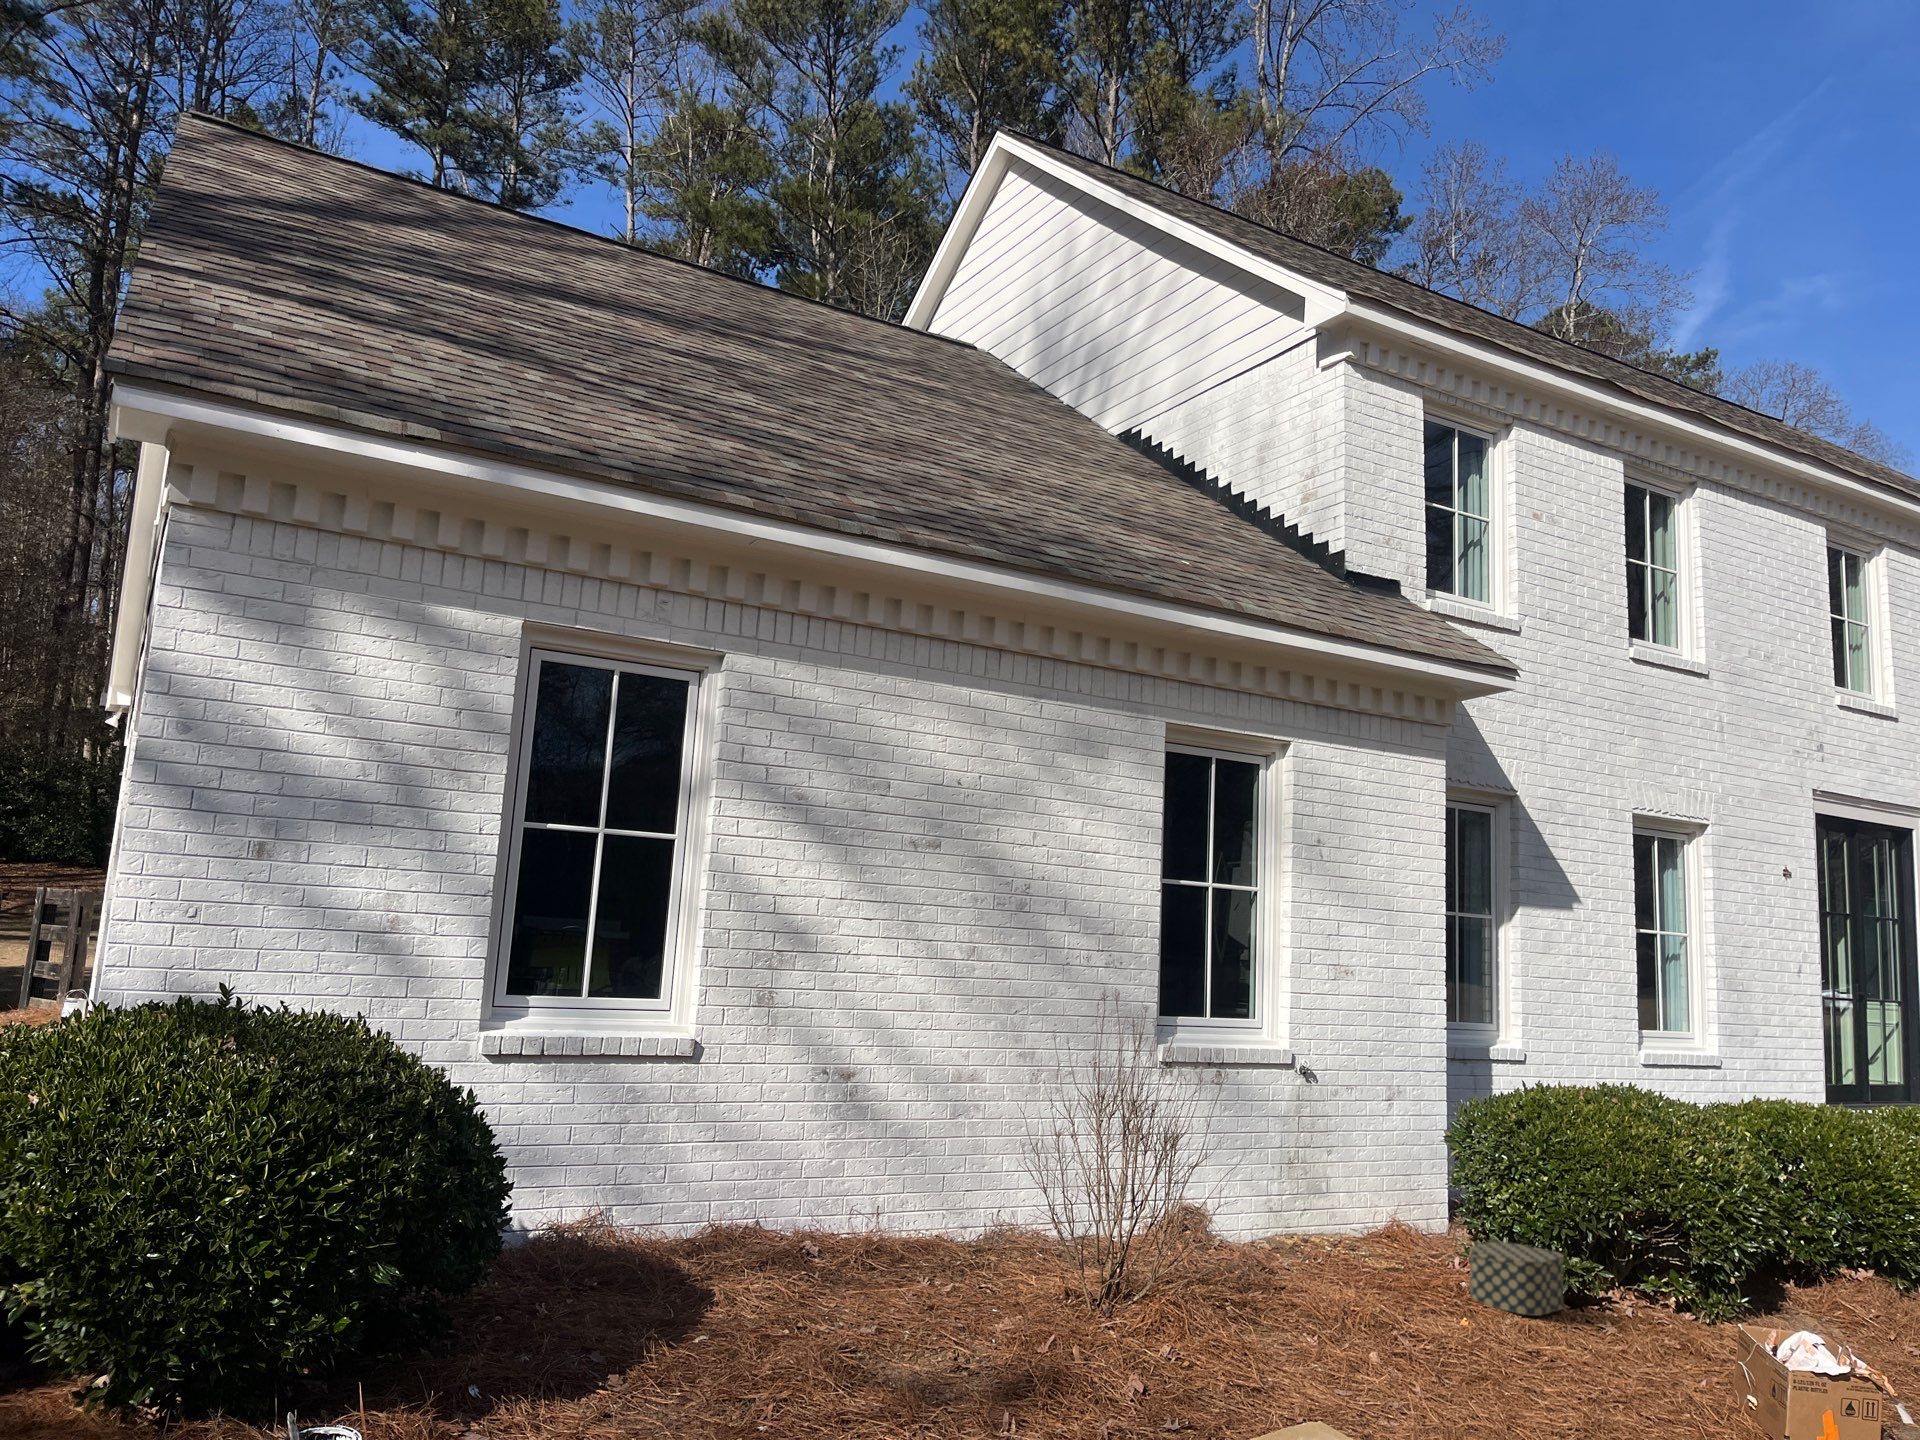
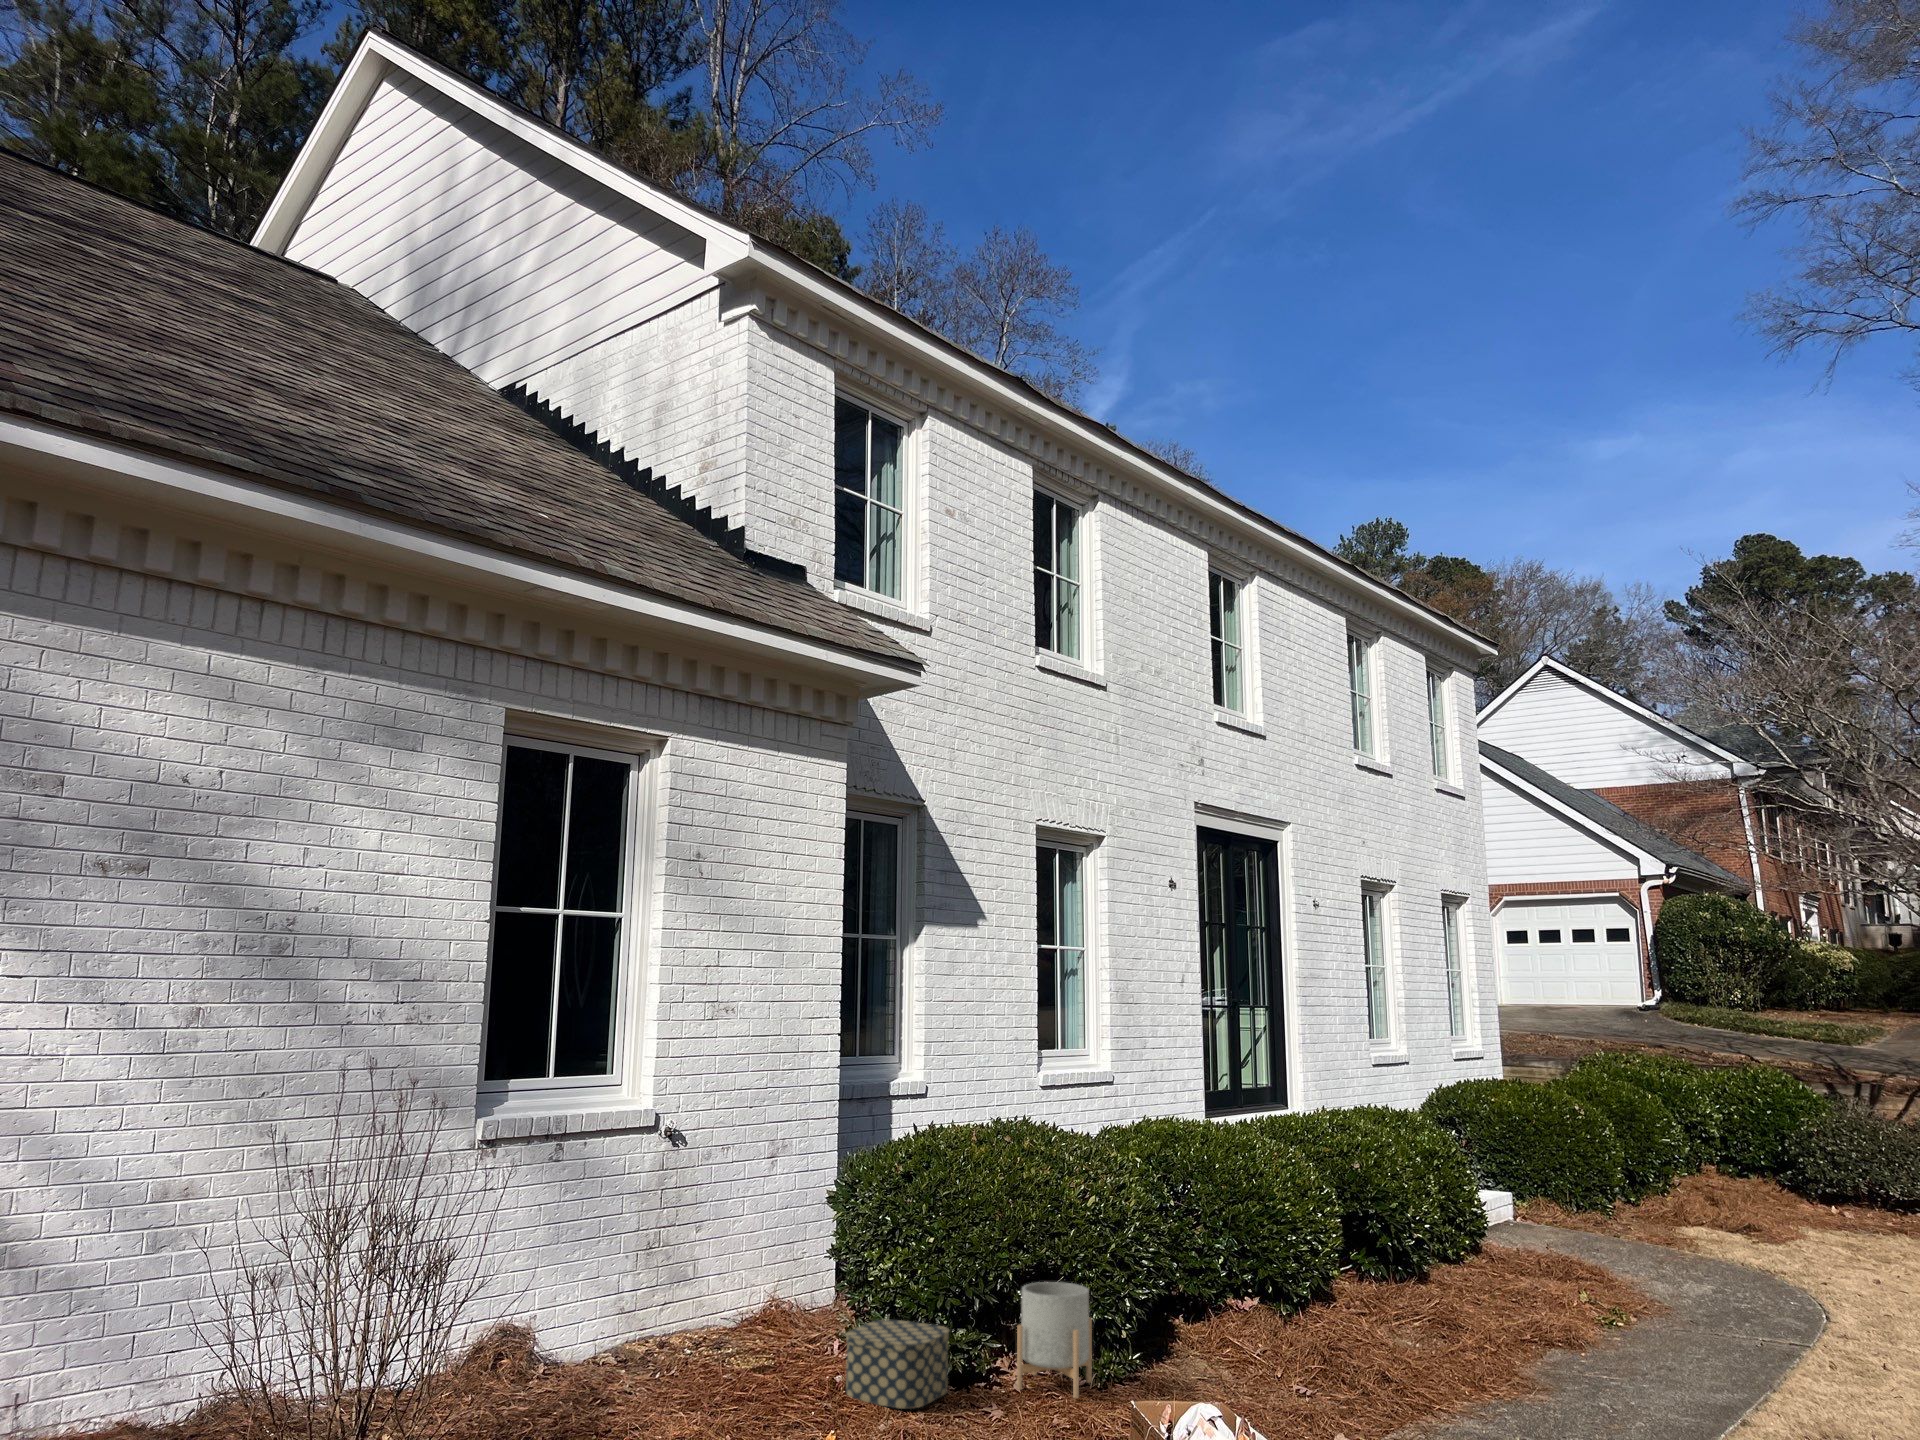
planter: none [1628,1227,1702,1330] -> present [1017,1282,1092,1398]

